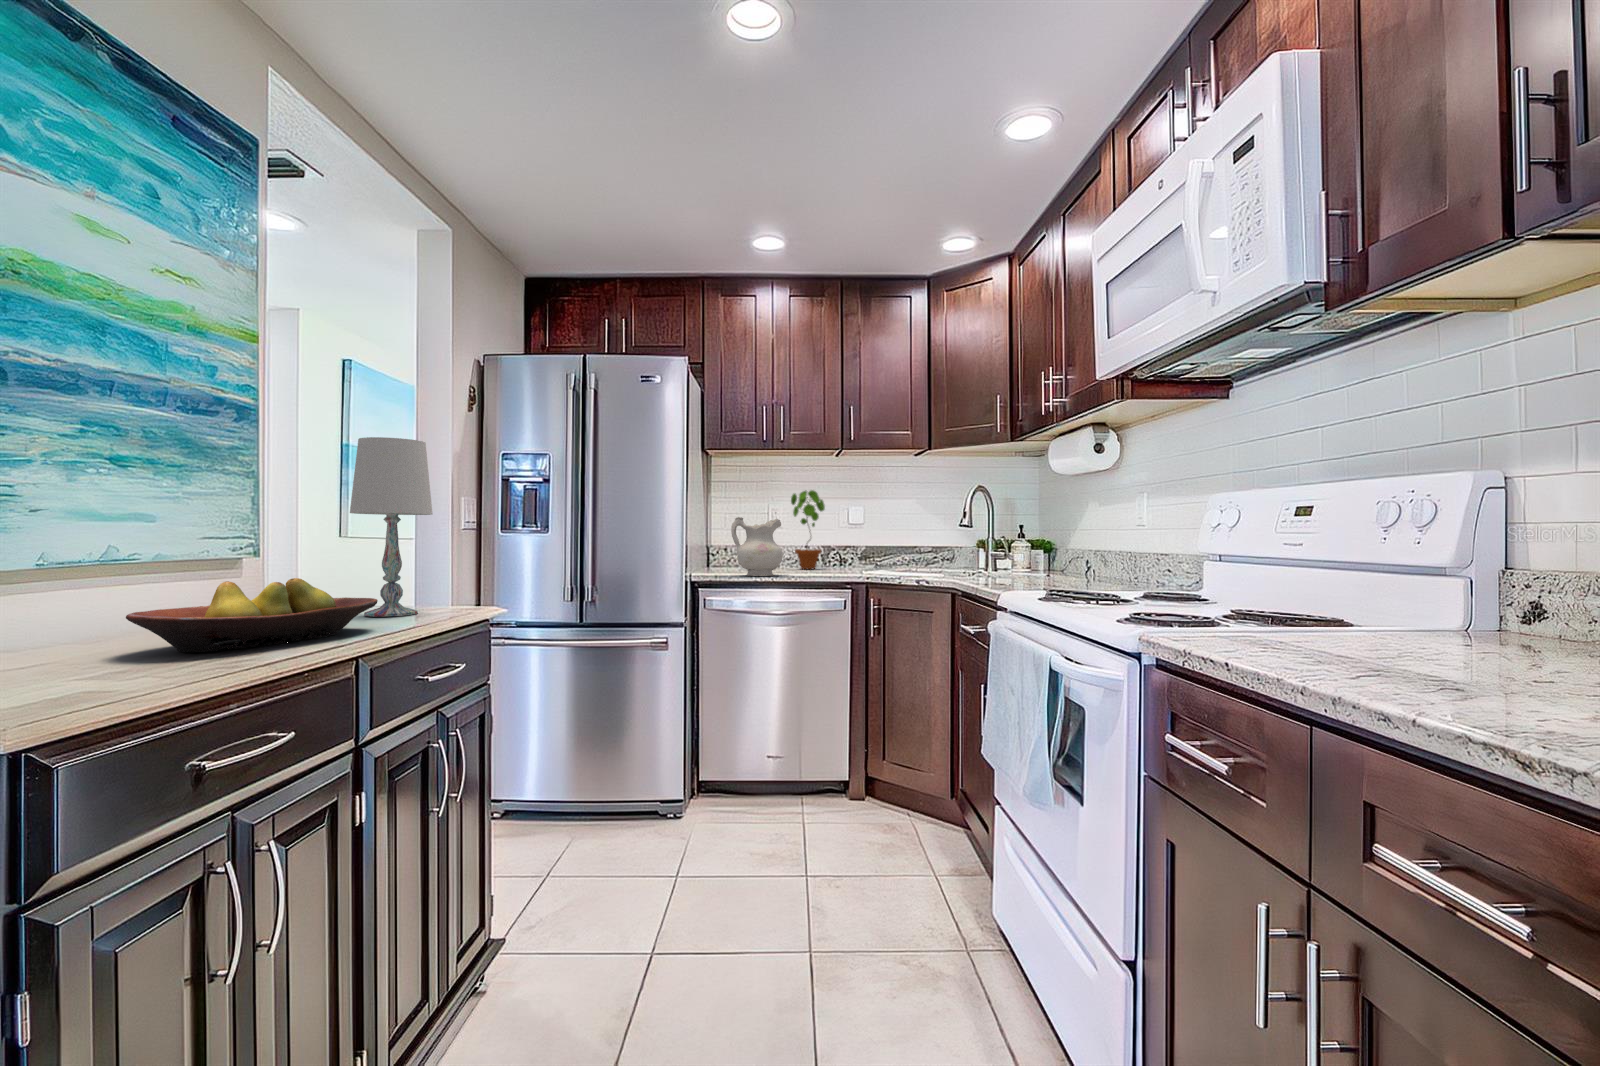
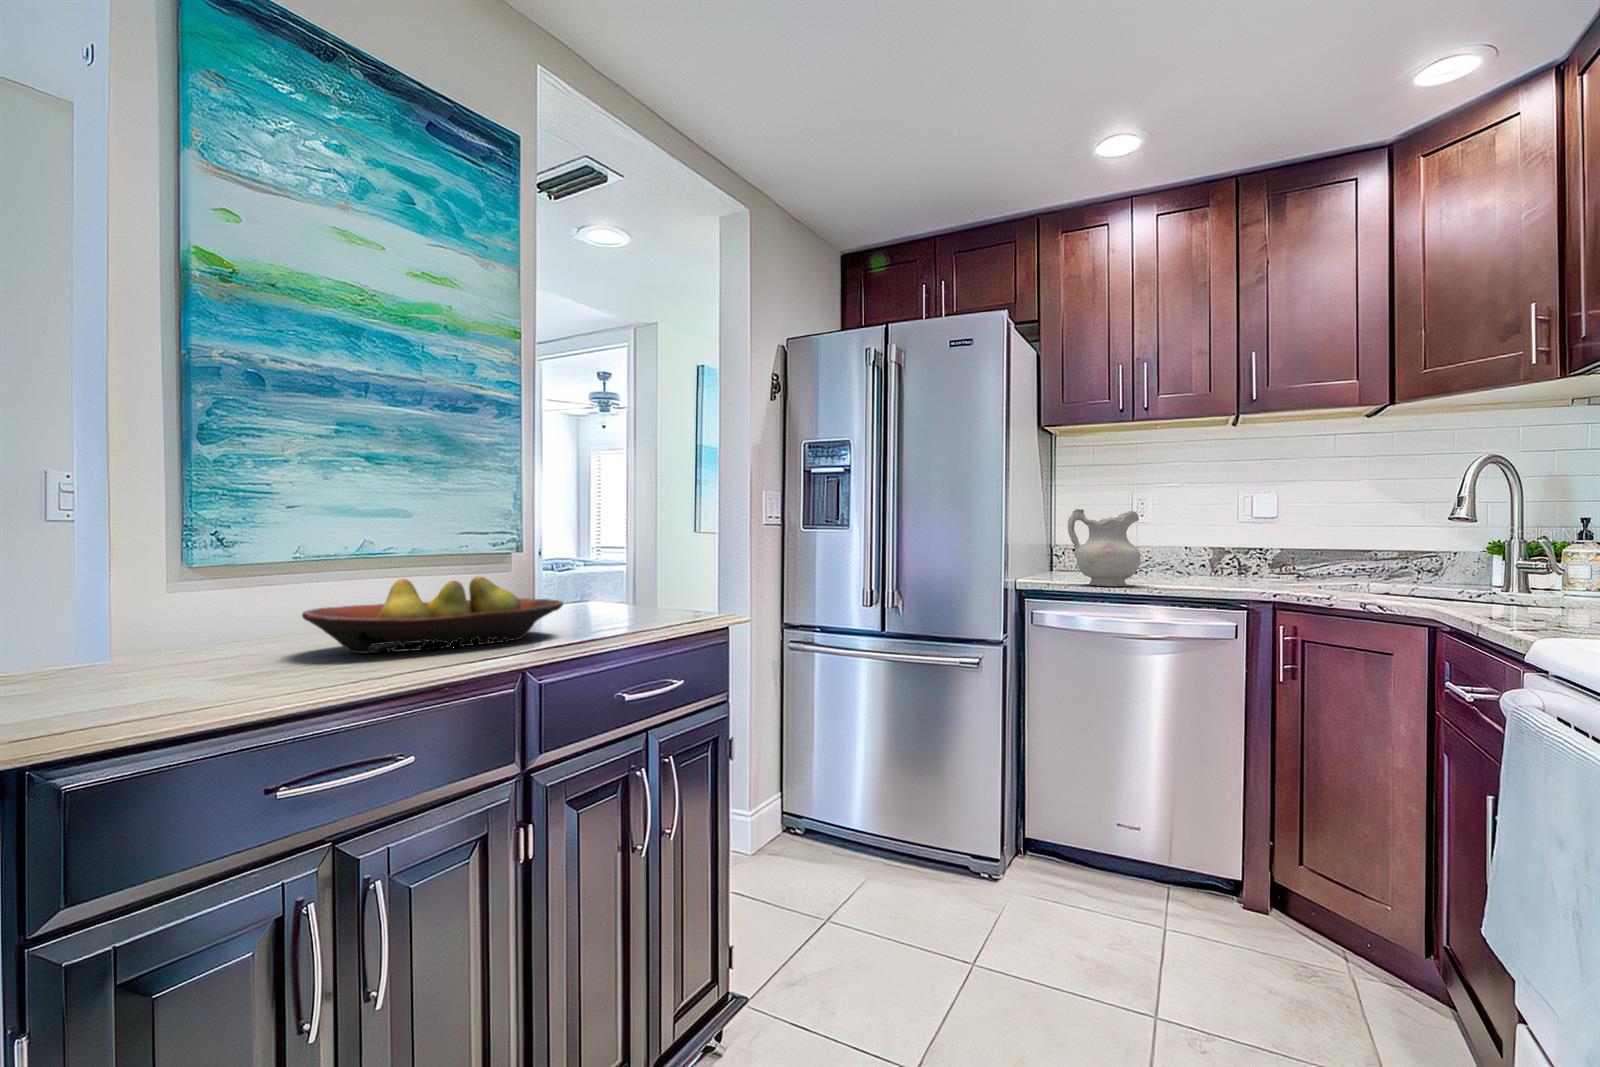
table lamp: present [350,437,432,617] -> none [577,423,659,620]
potted plant: present [791,490,825,569] -> none [1165,473,1215,578]

